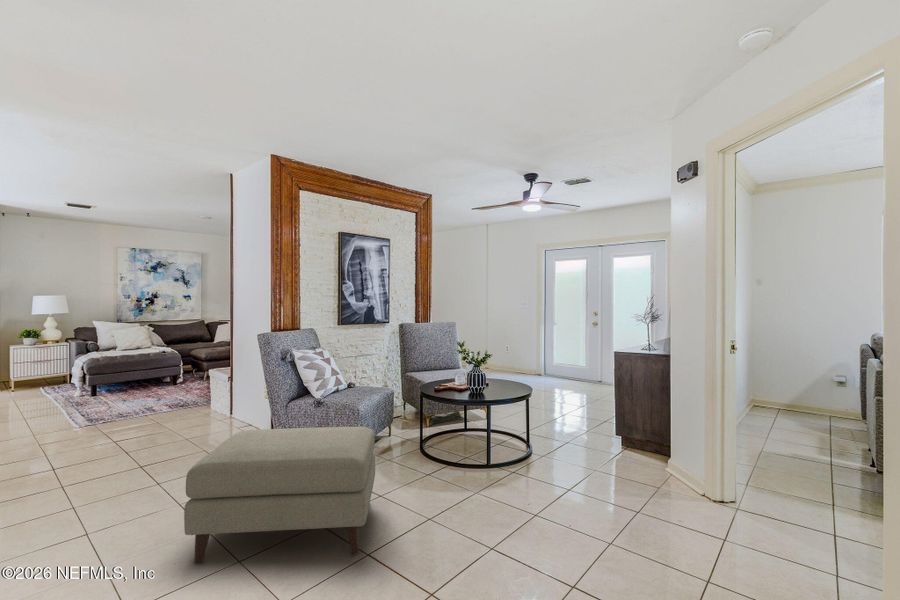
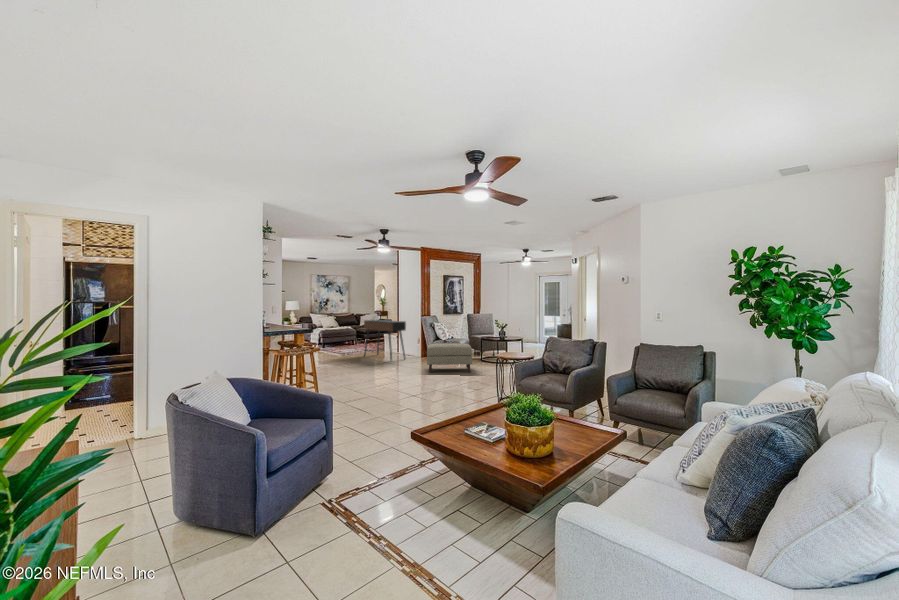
console table: none [132,338,221,460] -> present [364,320,406,360]

